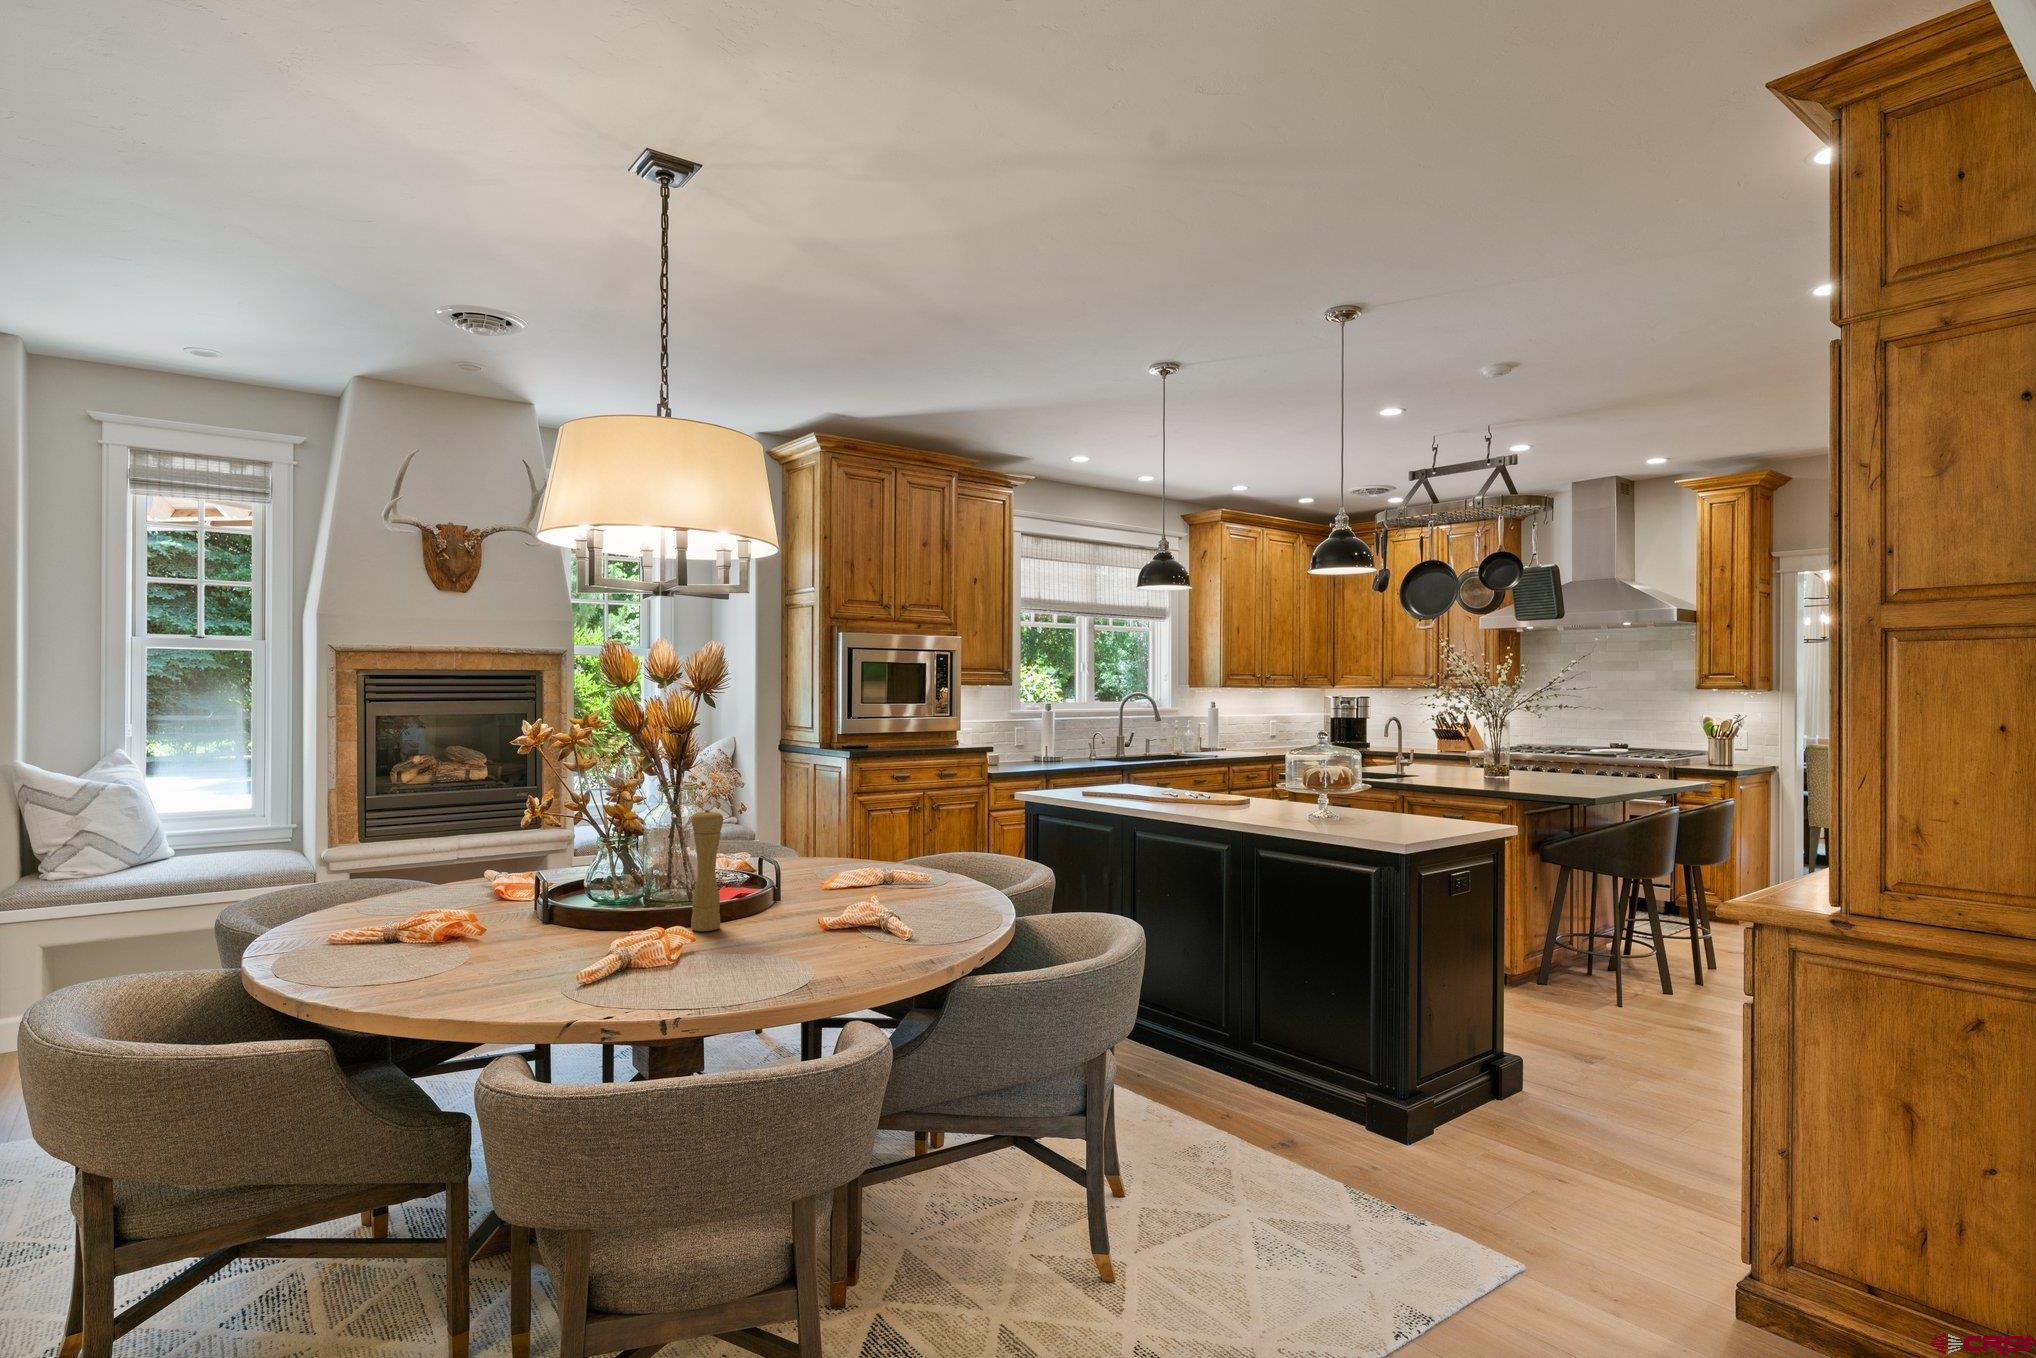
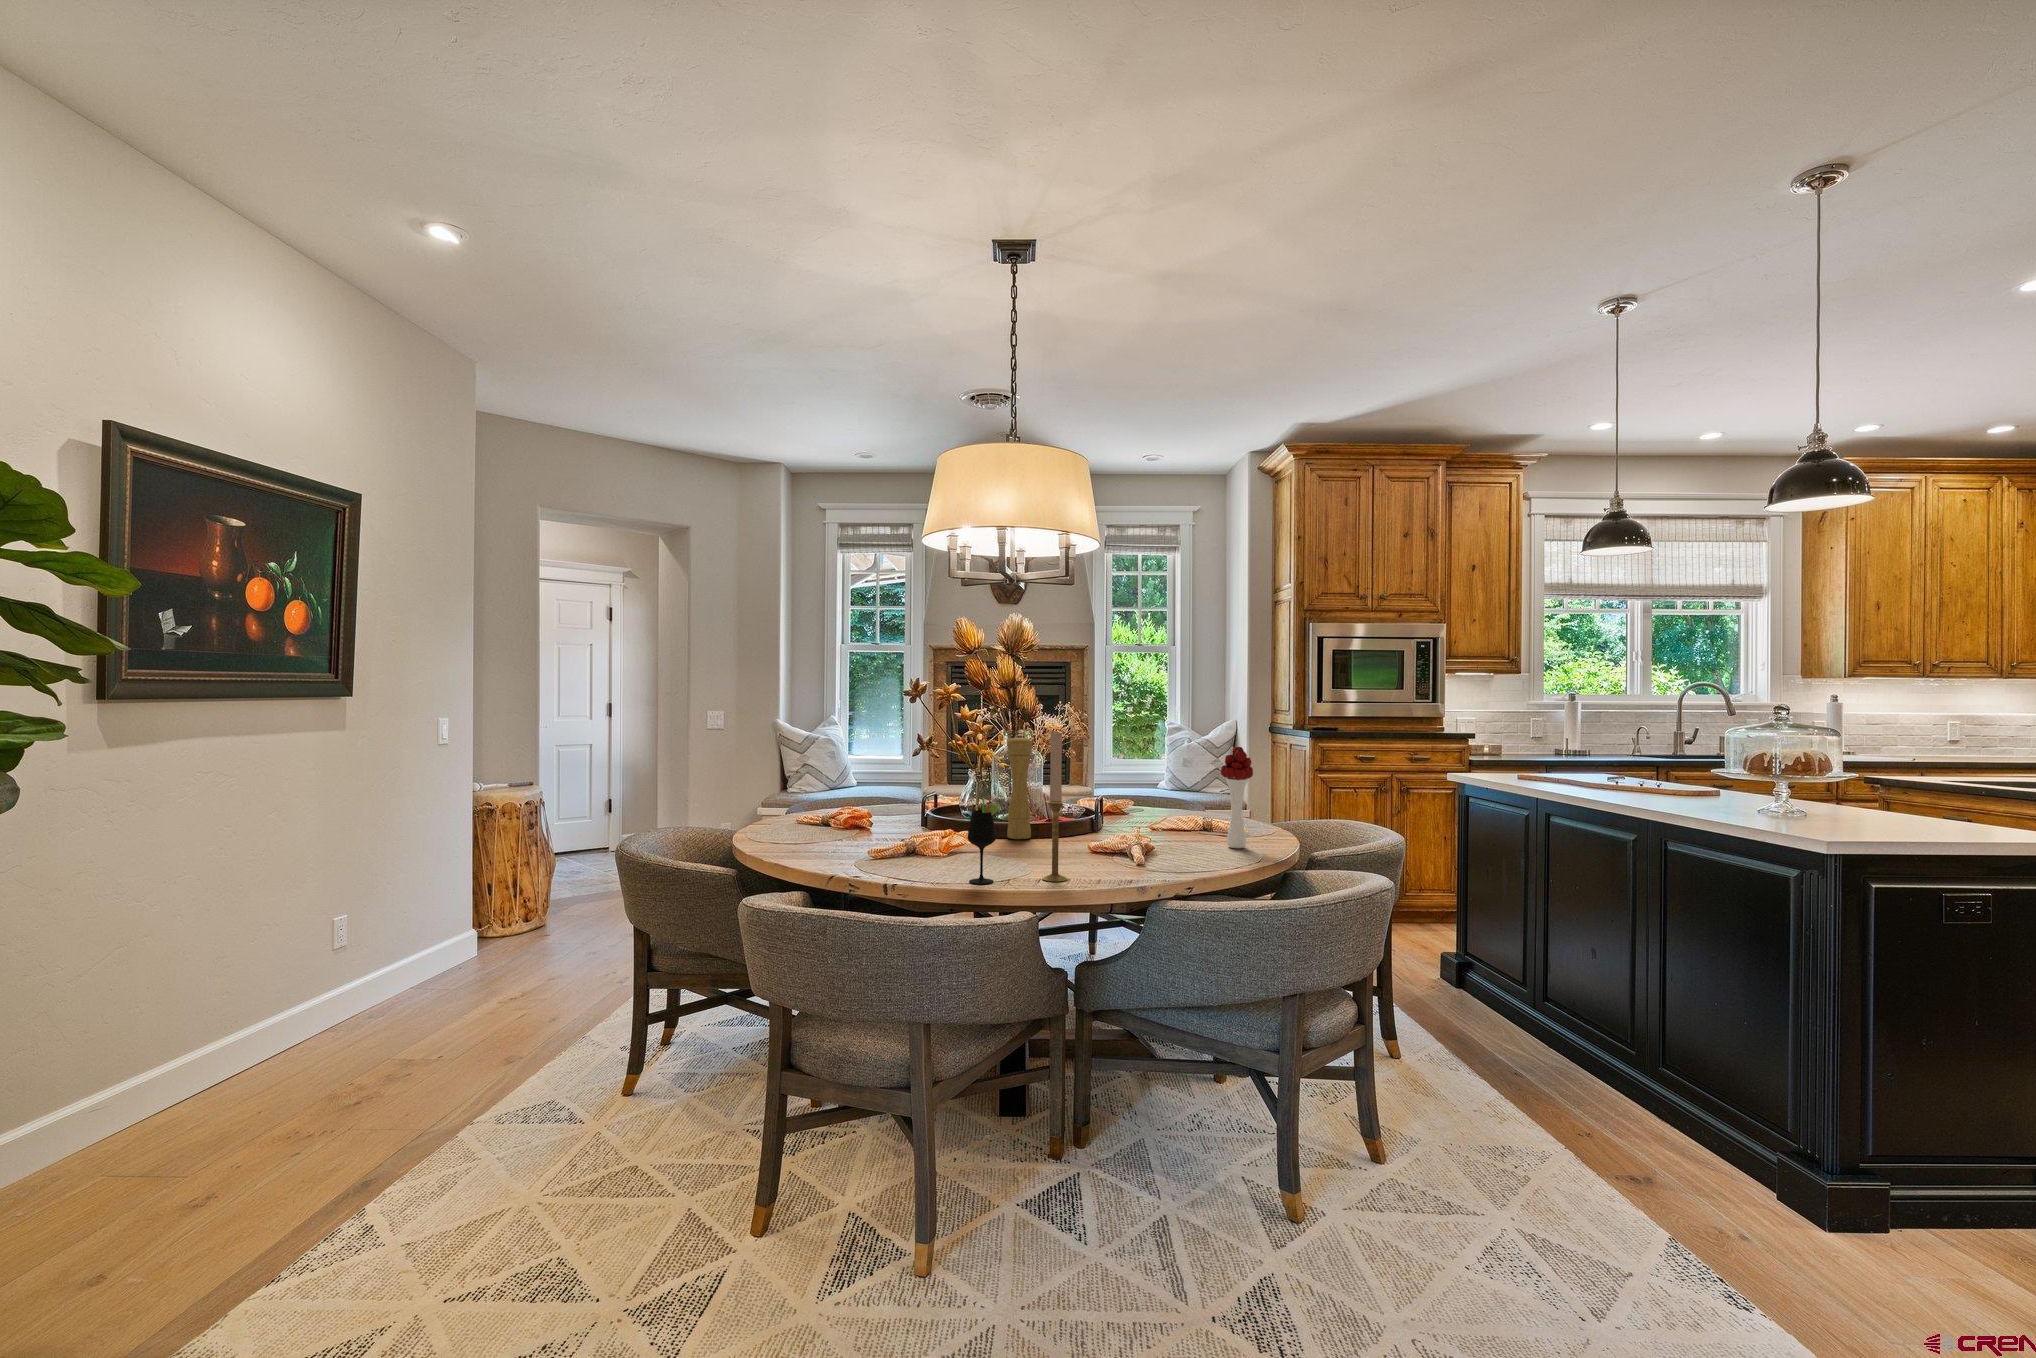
flower bouquet: none [924,806,953,909] -> present [1221,747,1253,848]
candlestick: none [824,816,852,980] -> present [1042,729,1068,881]
wine glass: none [755,898,795,998] -> present [968,796,1000,884]

